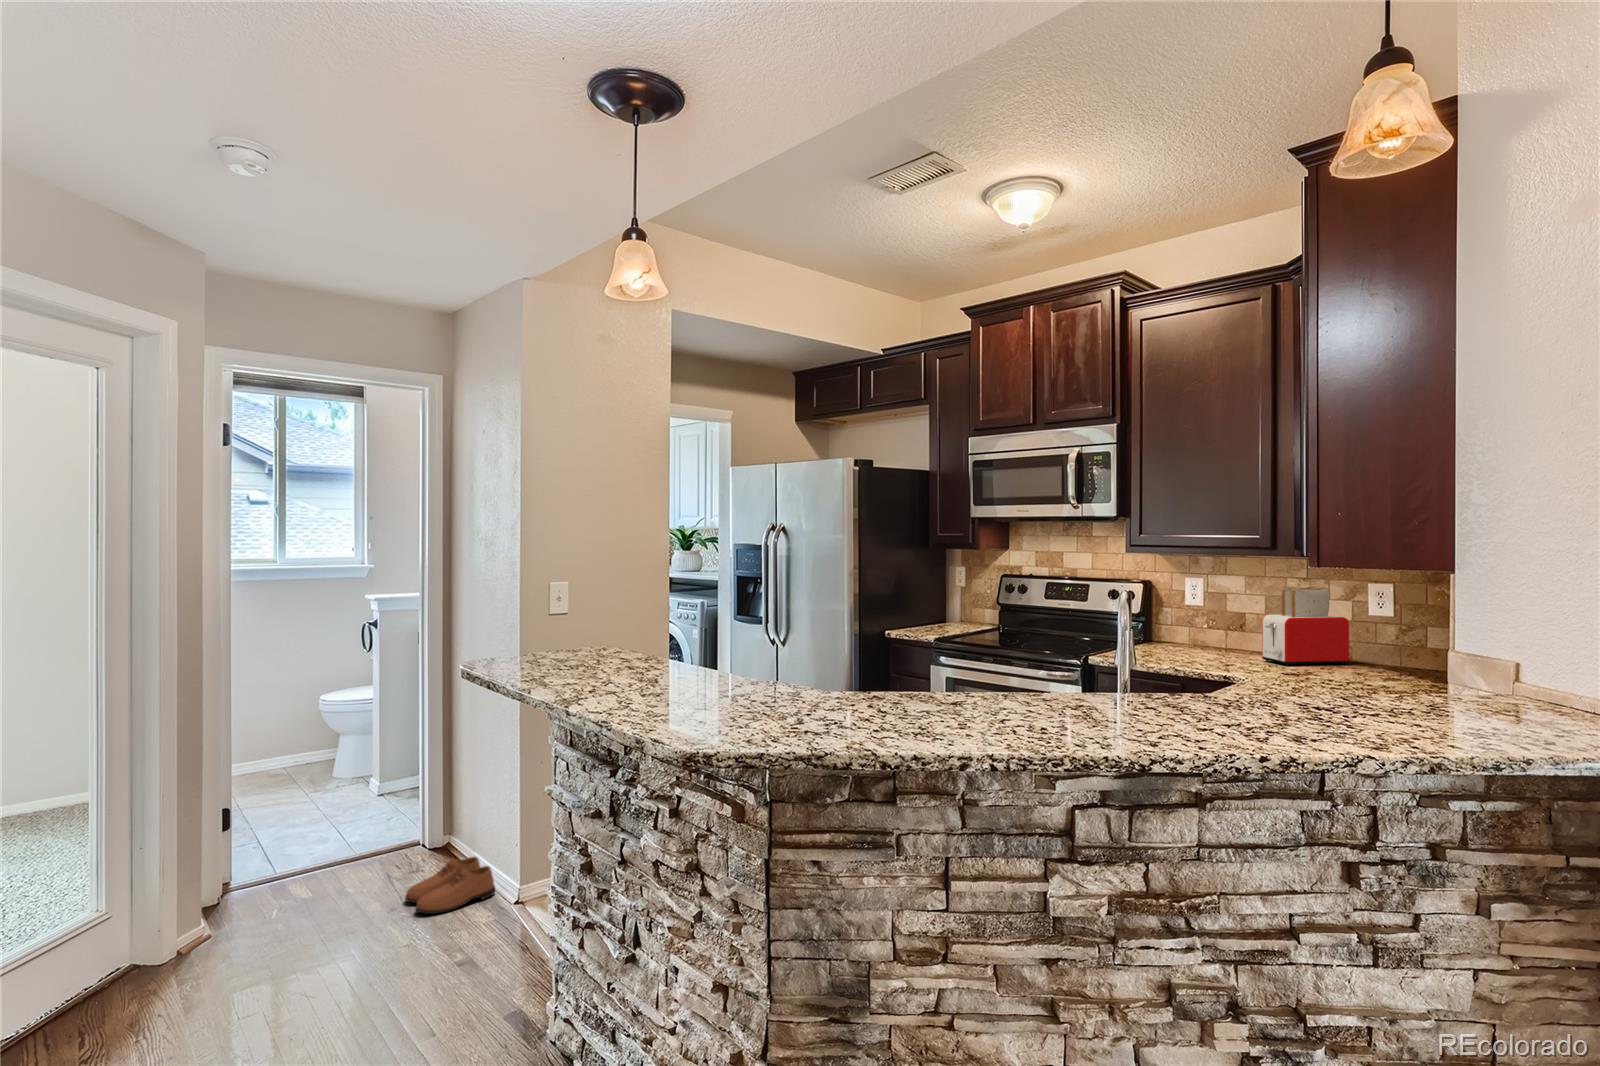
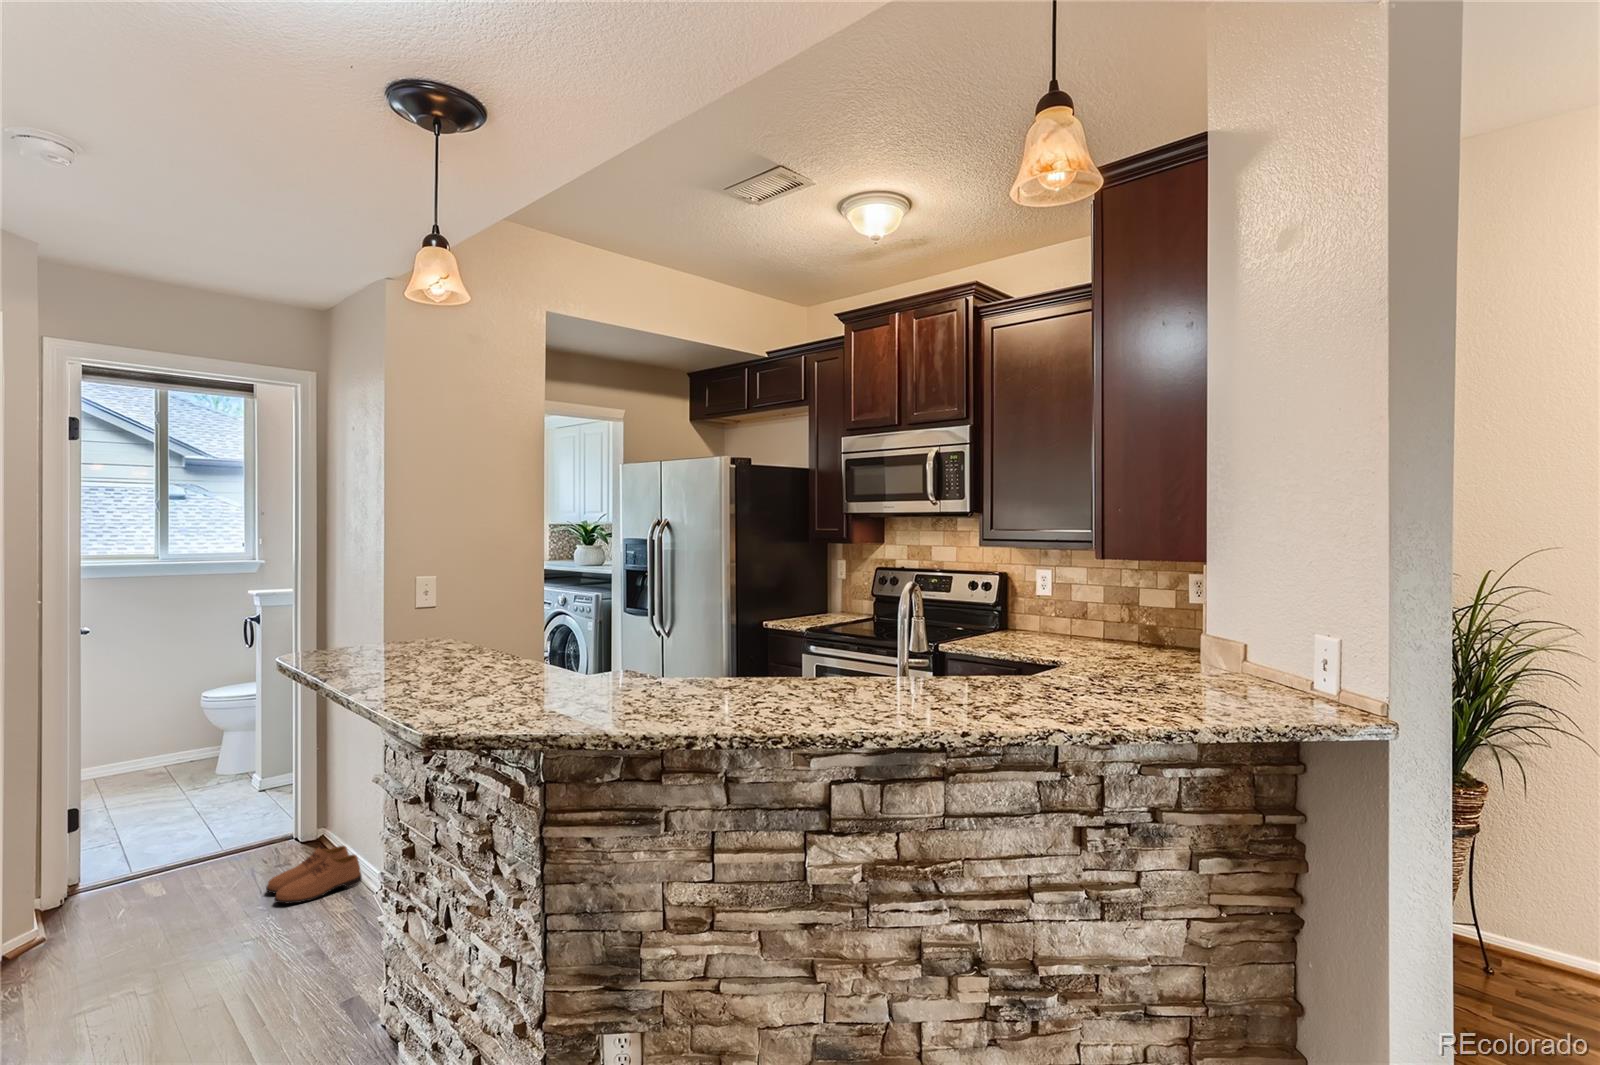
toaster: present [1262,587,1349,666] -> none [1097,577,1171,649]

